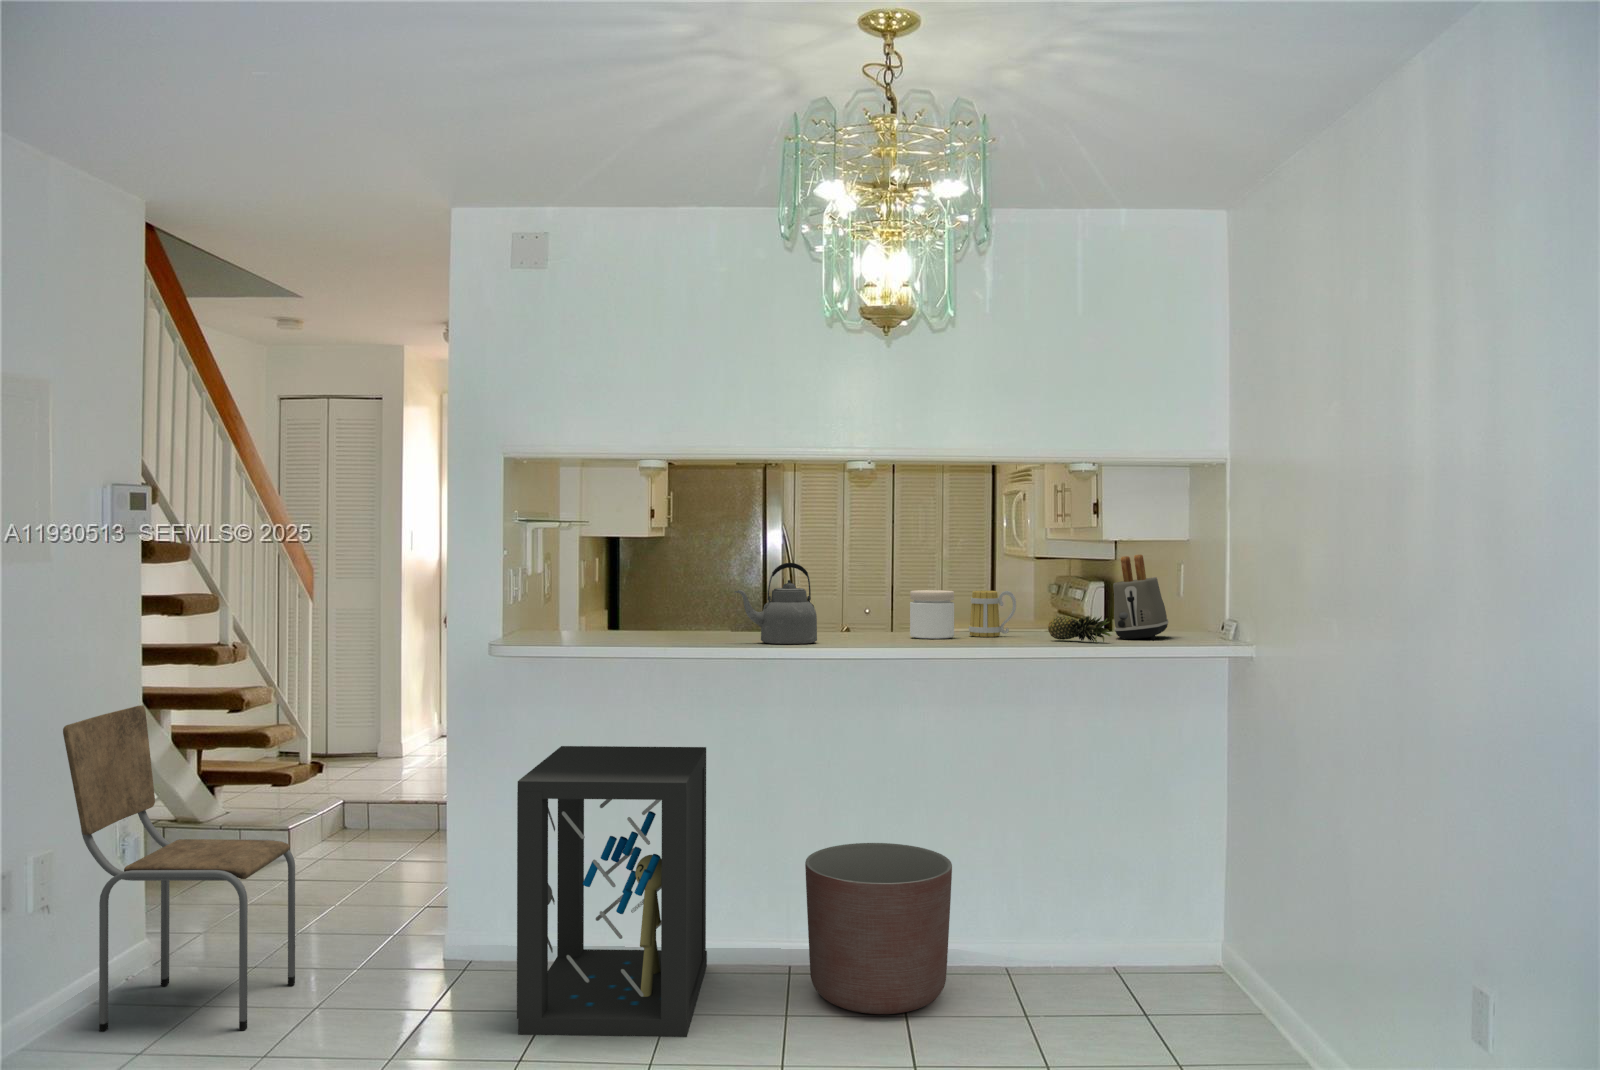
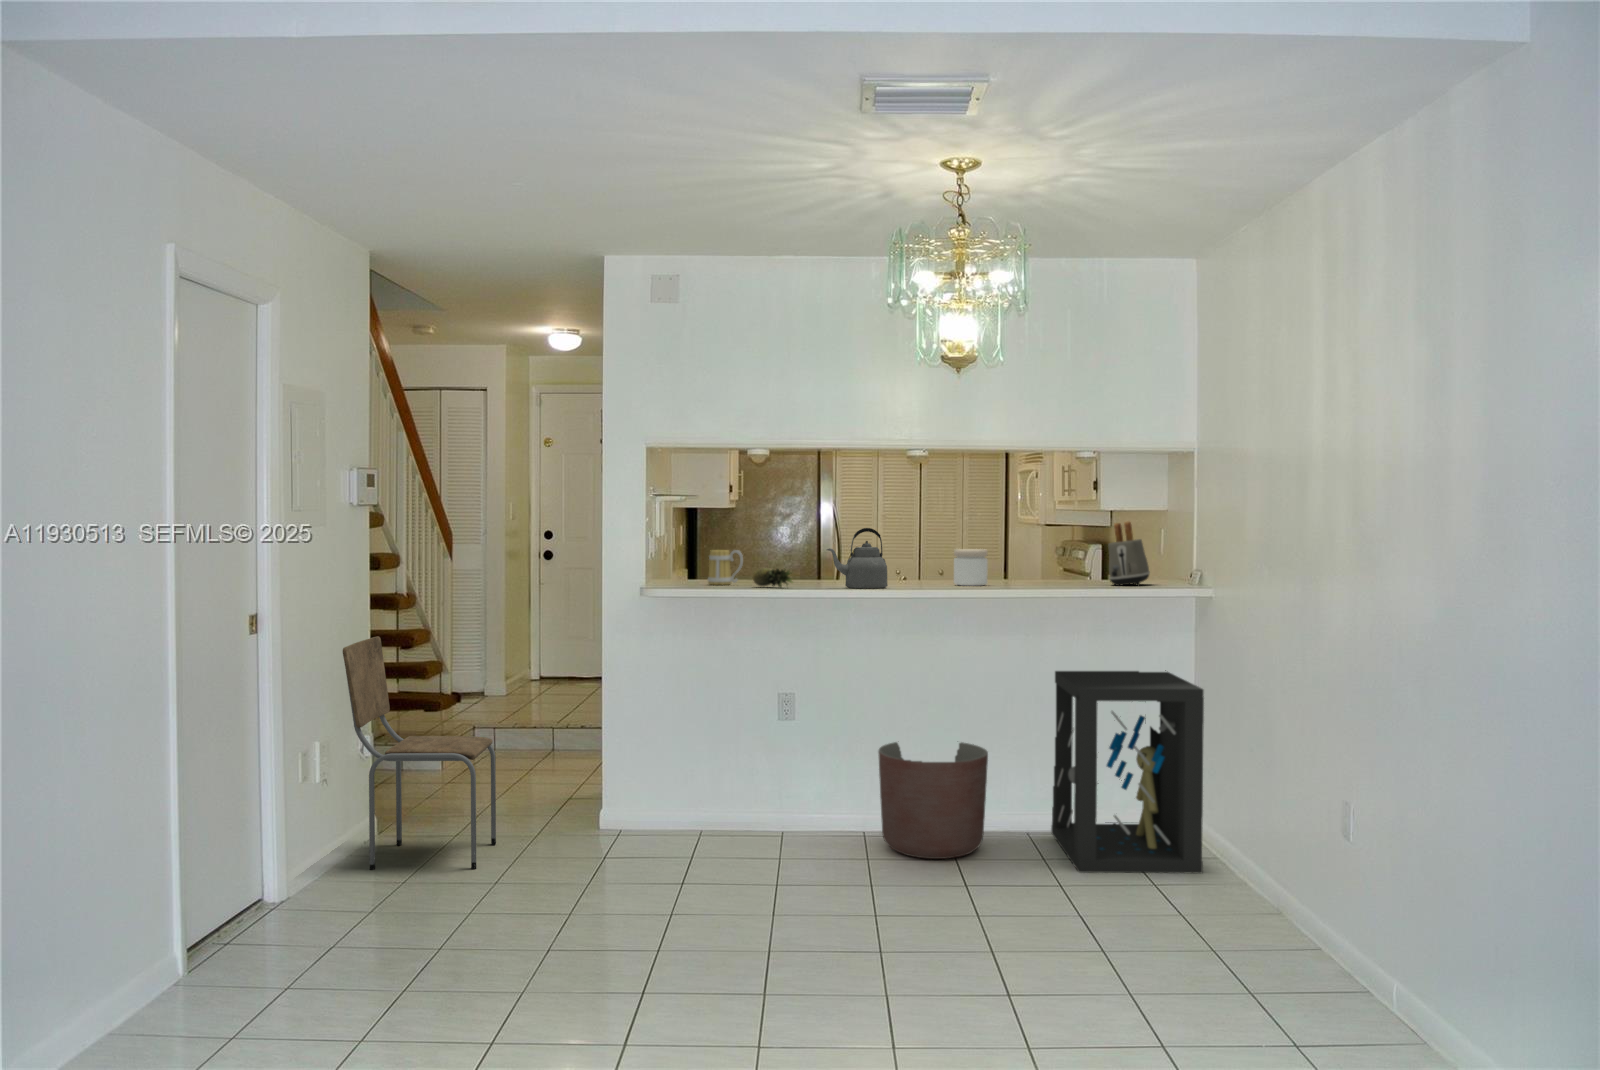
mug: present [969,591,1016,637] -> present [708,550,743,585]
fruit: present [1048,616,1112,642] -> present [753,568,793,587]
storage cabinet: present [517,746,707,1037] -> present [1051,670,1204,874]

